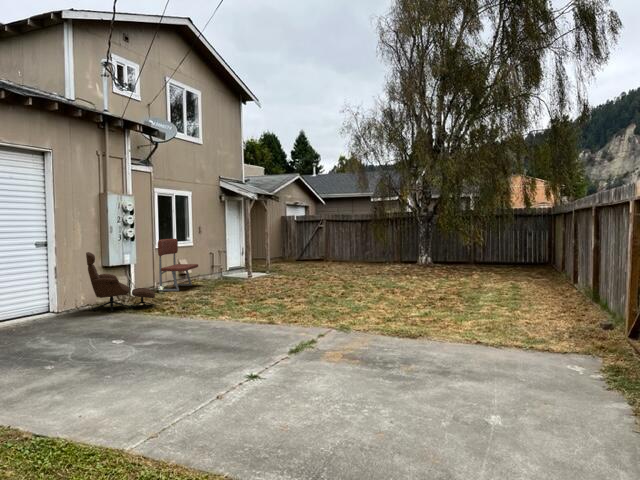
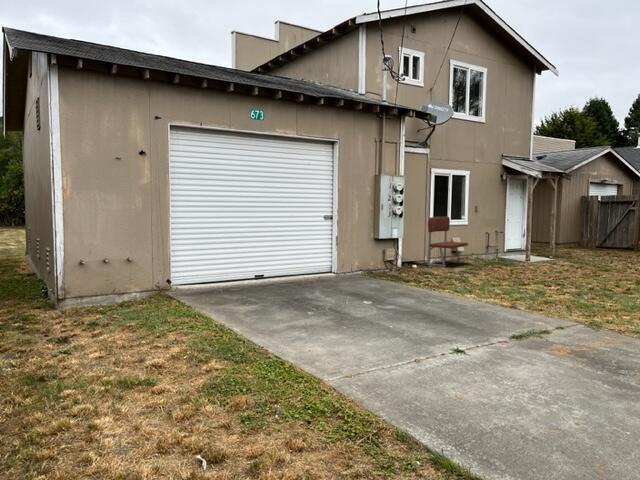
lounge chair: present [86,252,155,312] -> none [360,225,416,279]

